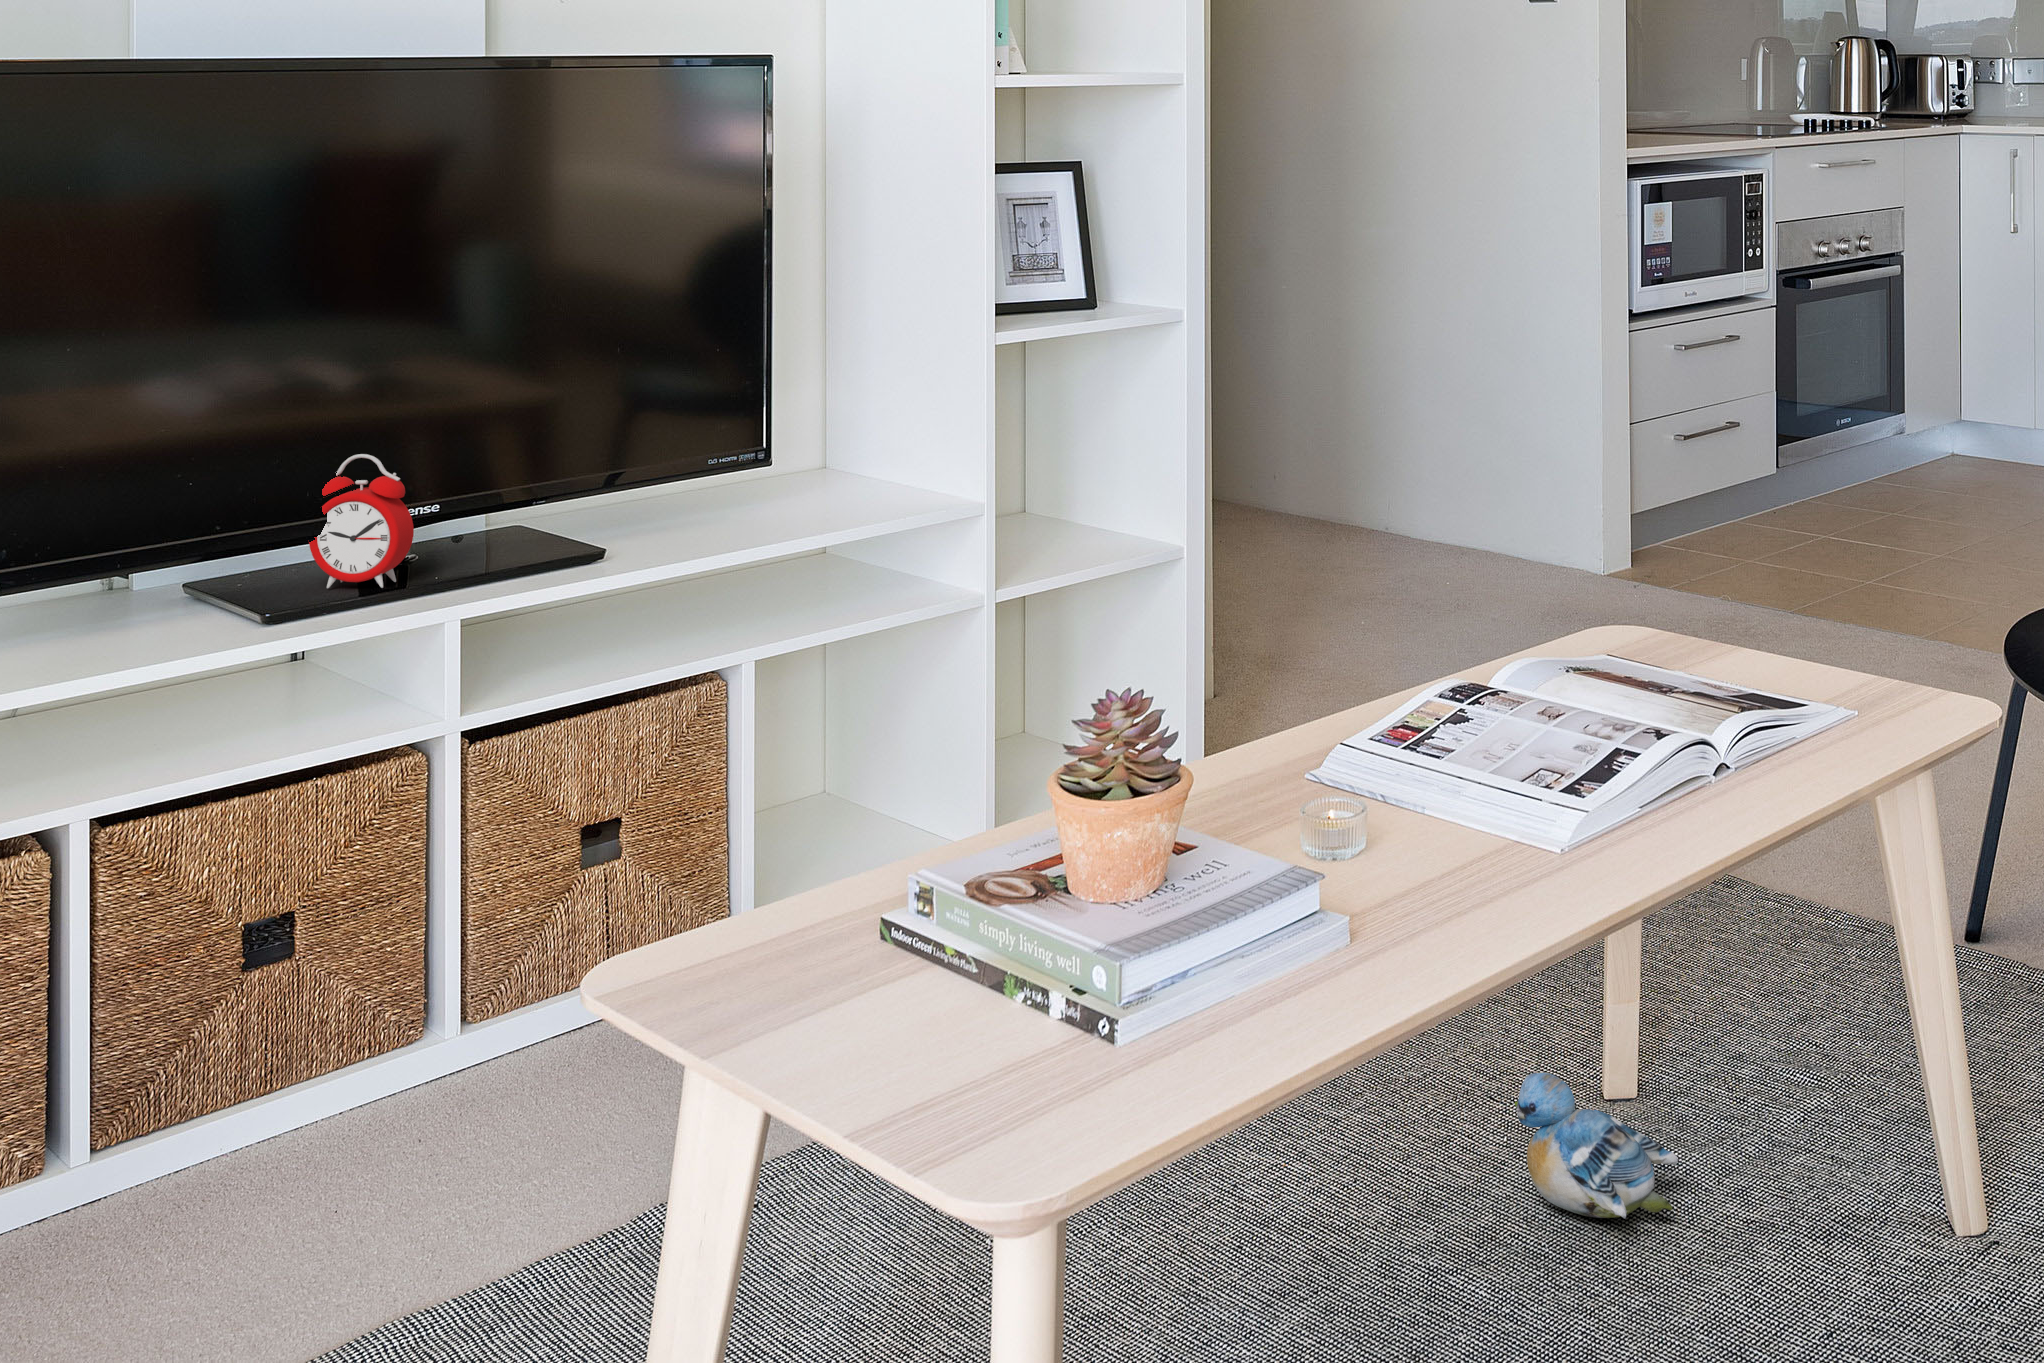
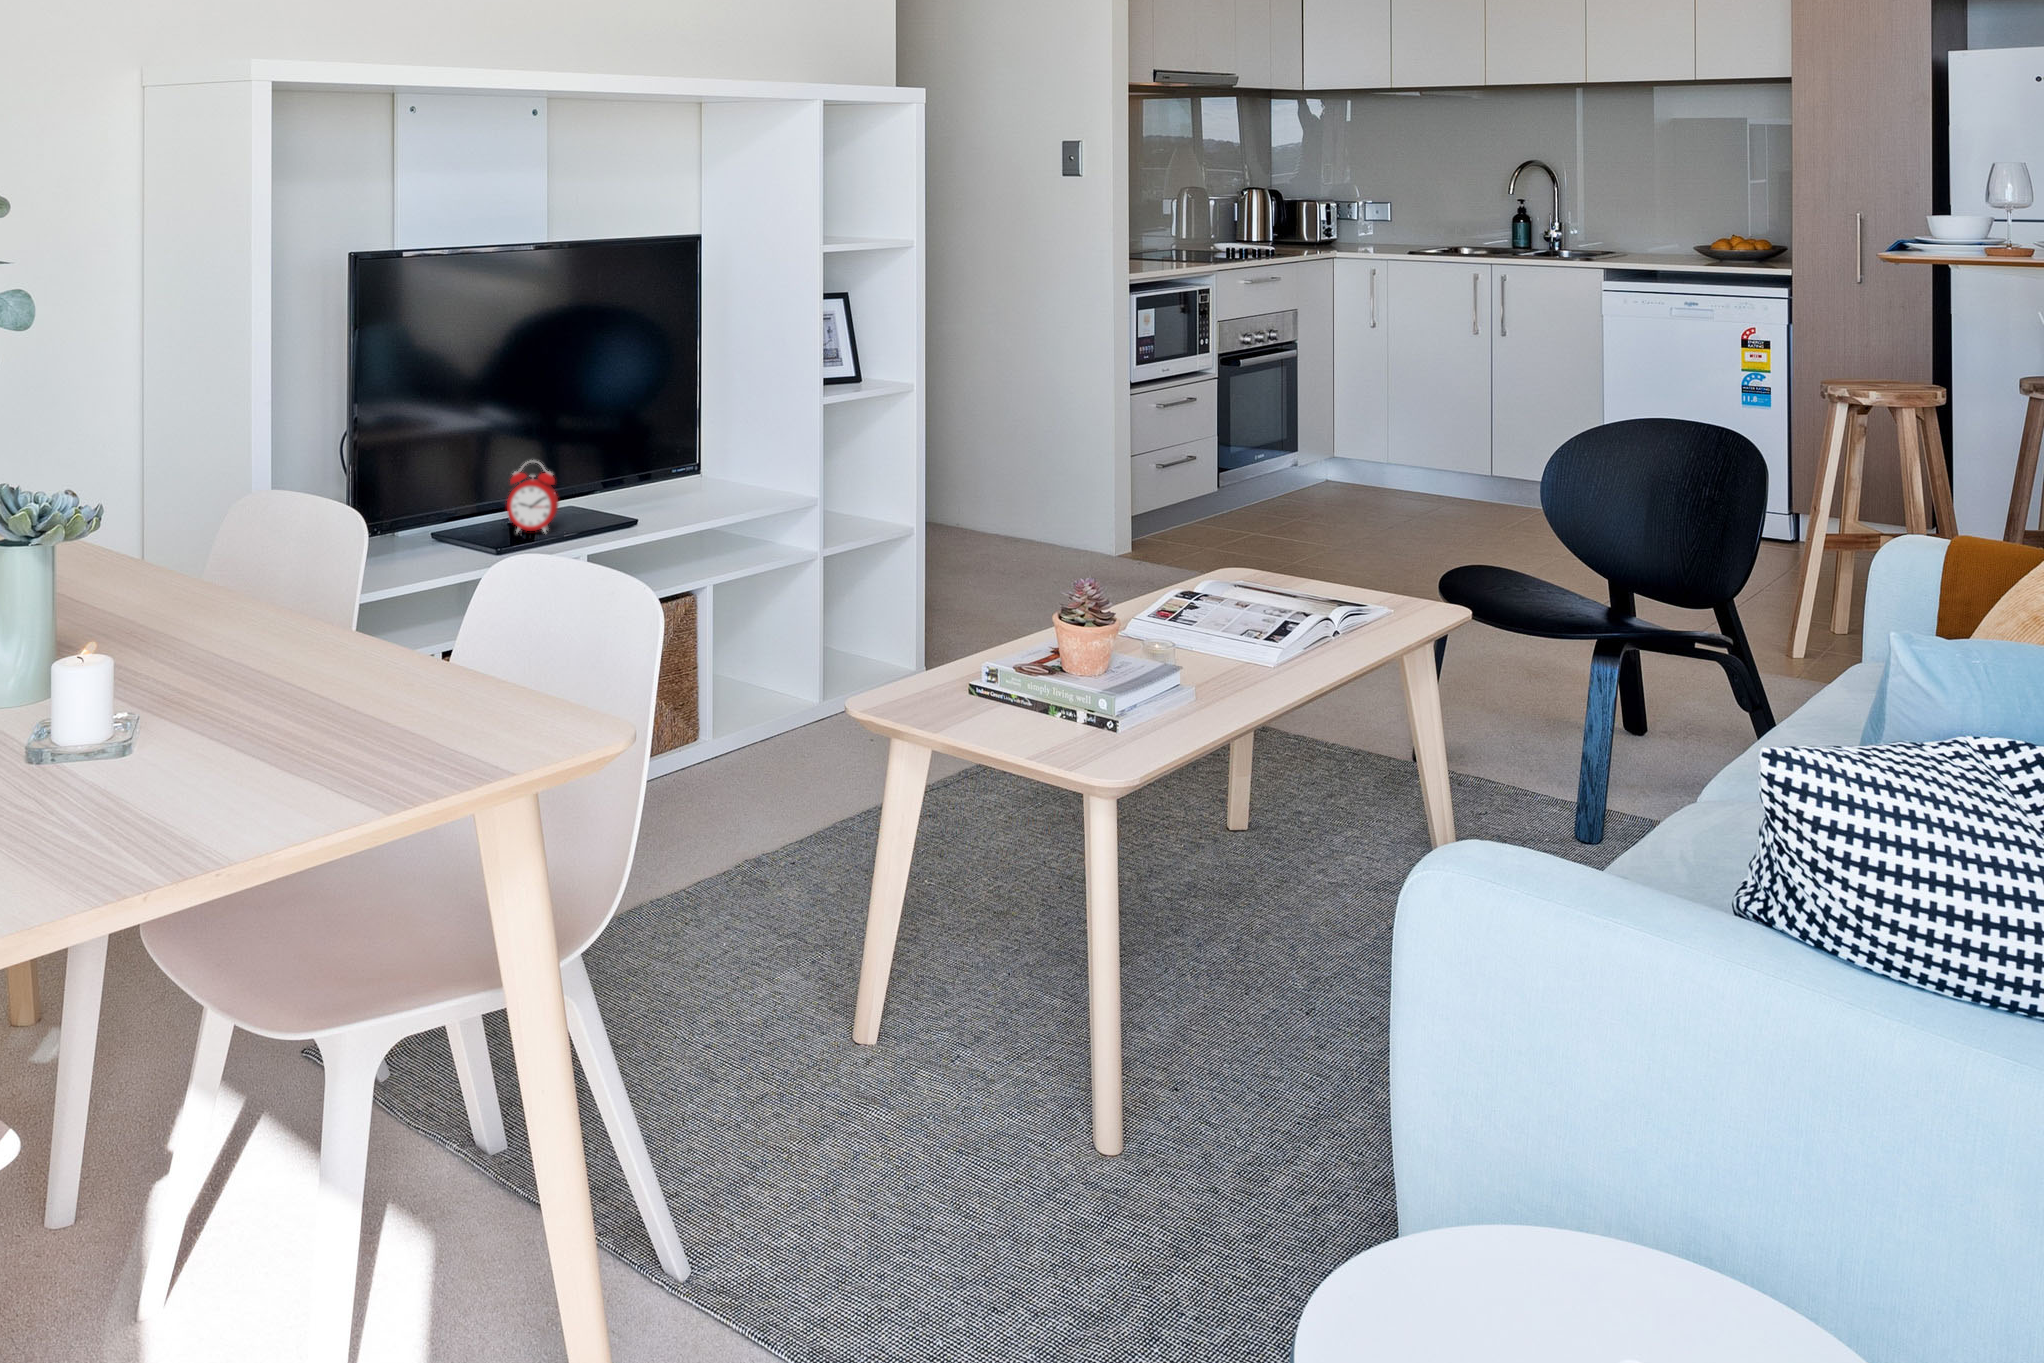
plush toy: present [1515,1073,1678,1218] -> none [1206,801,1300,876]

